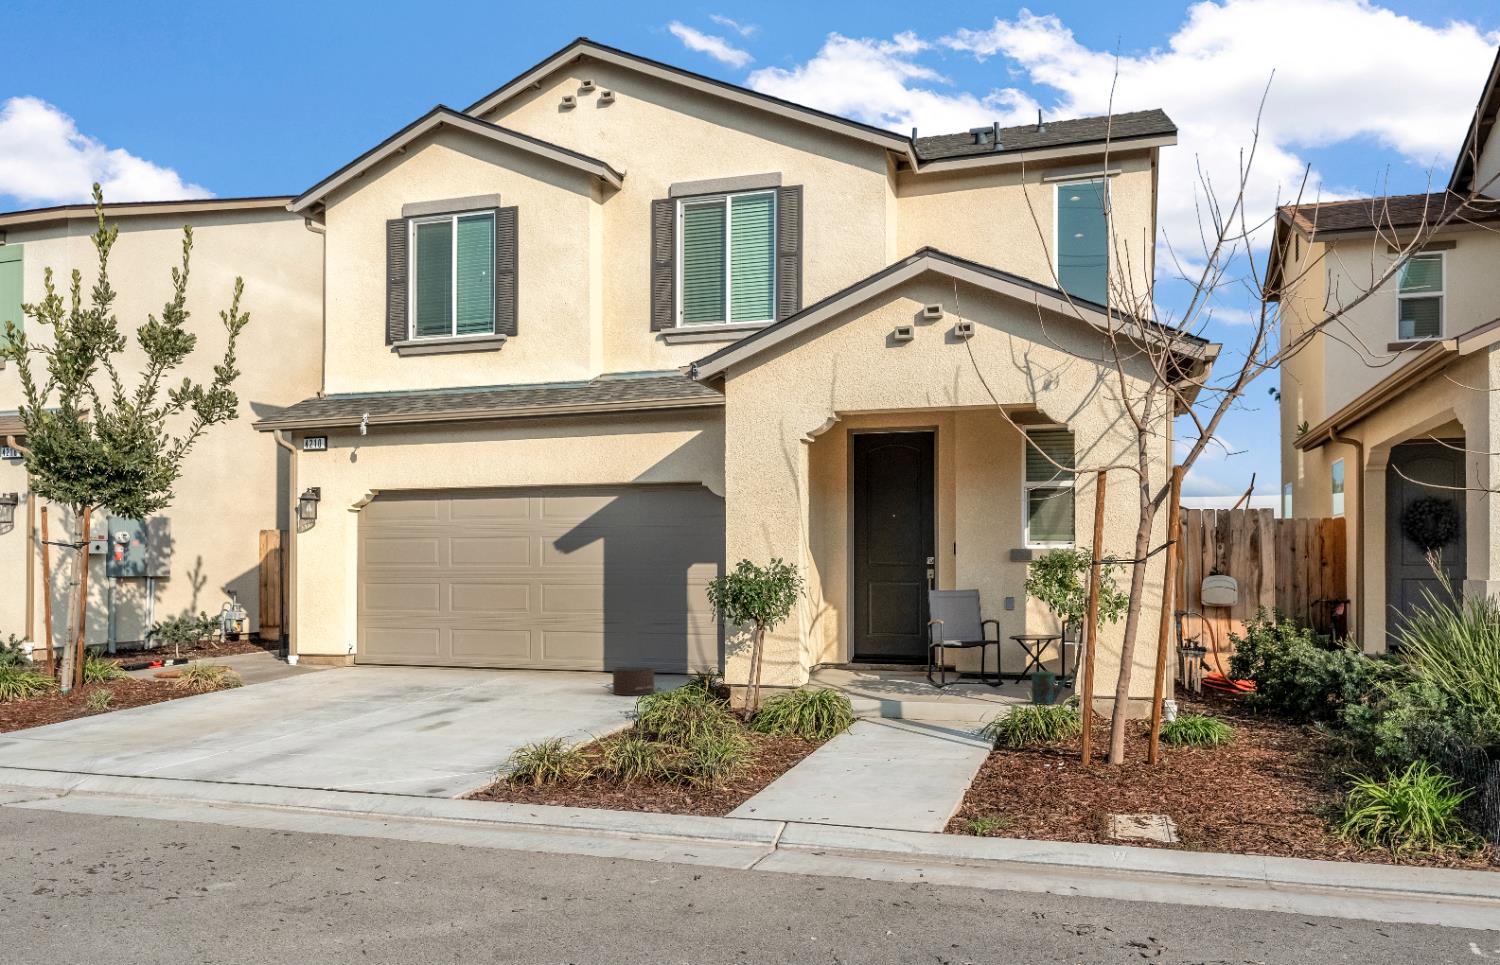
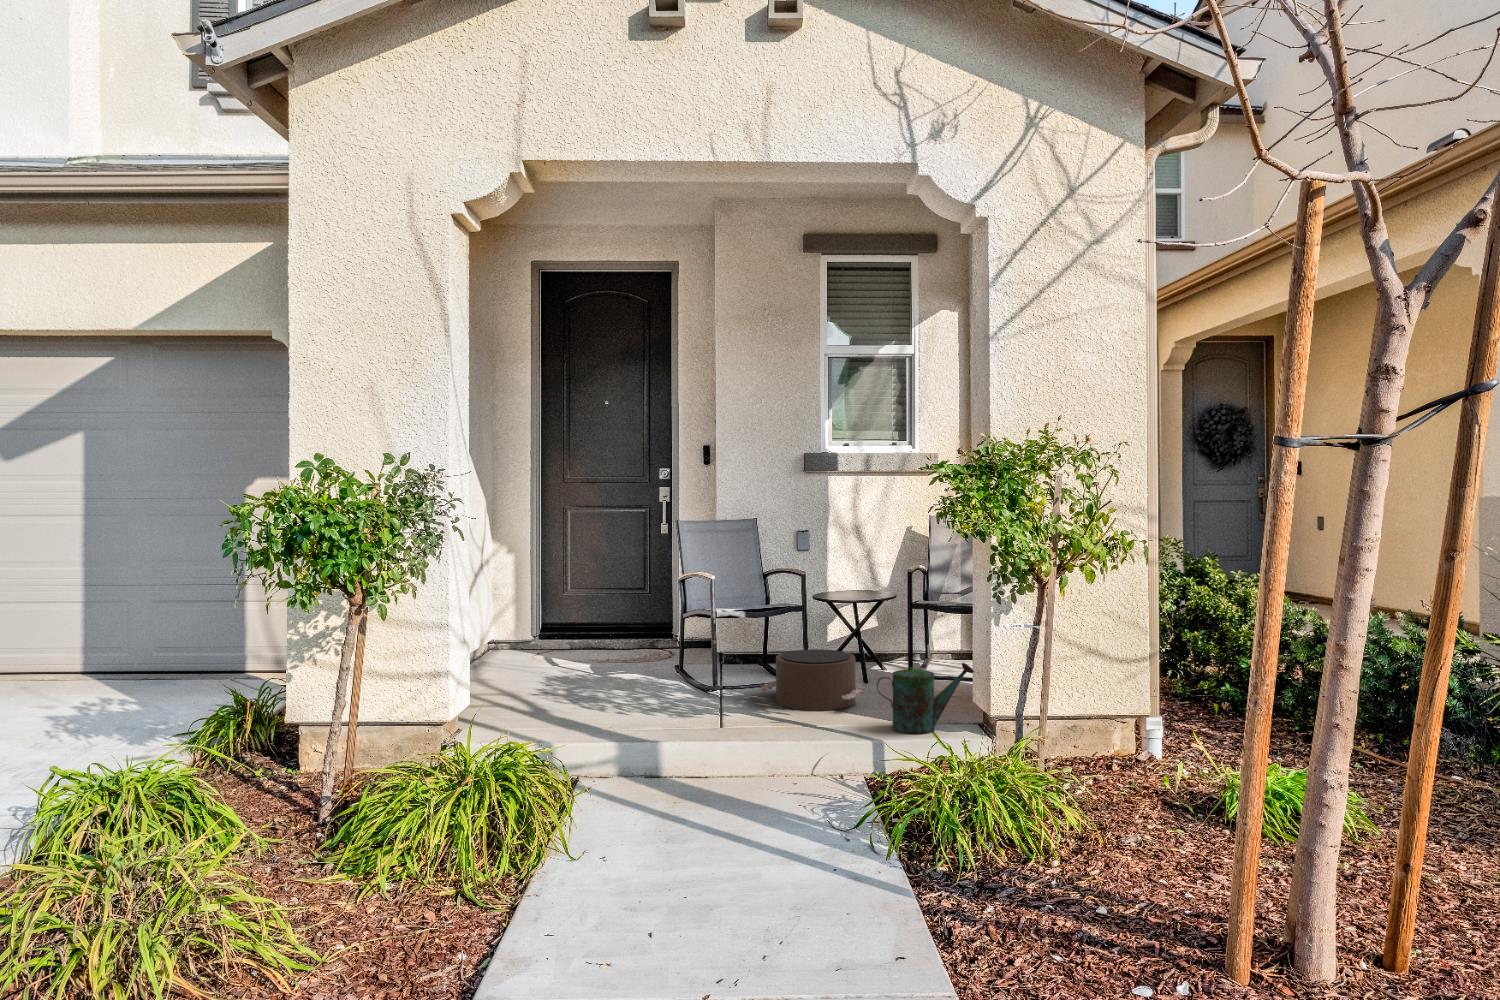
pouf: present [607,667,654,695] -> present [759,649,866,711]

